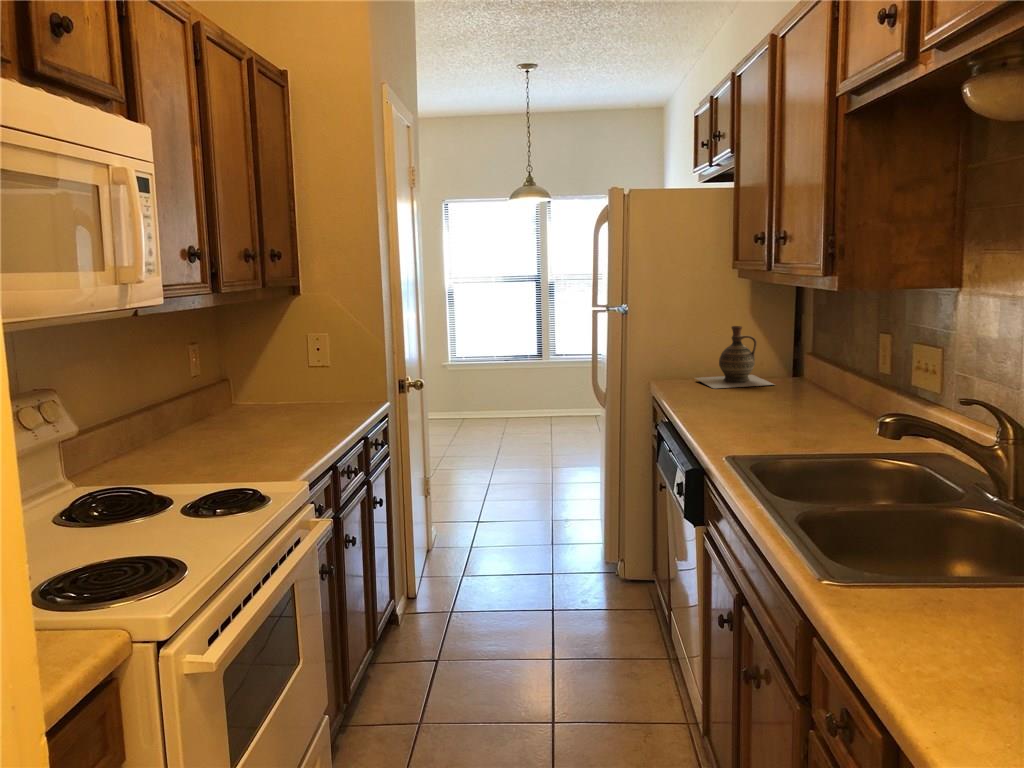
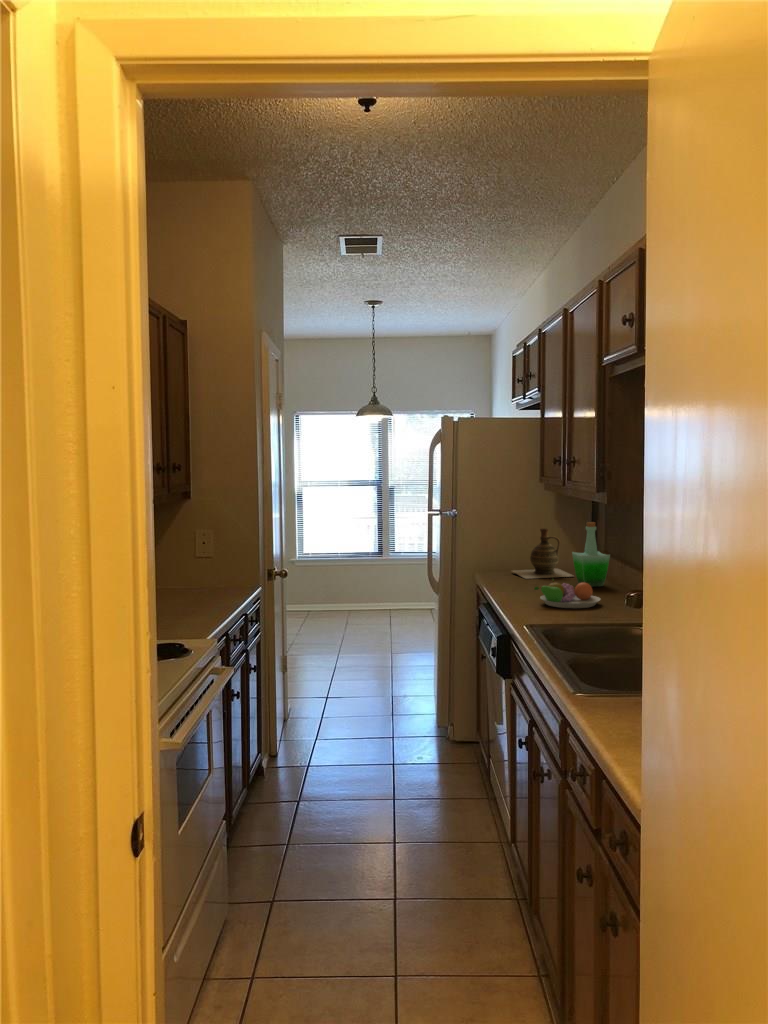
bottle: none [775,317,825,399] -> present [572,522,610,586]
fruit bowl: none [732,391,821,431] -> present [534,579,600,608]

